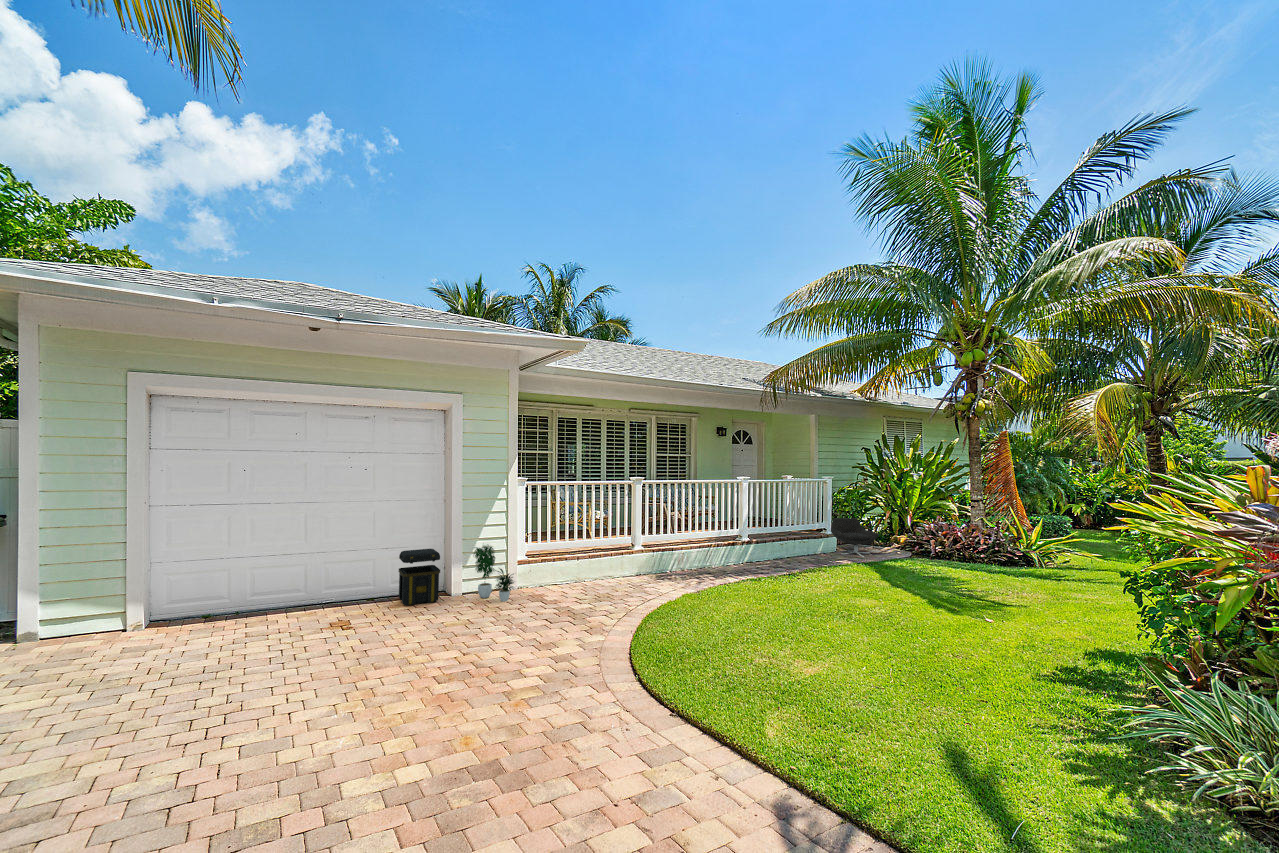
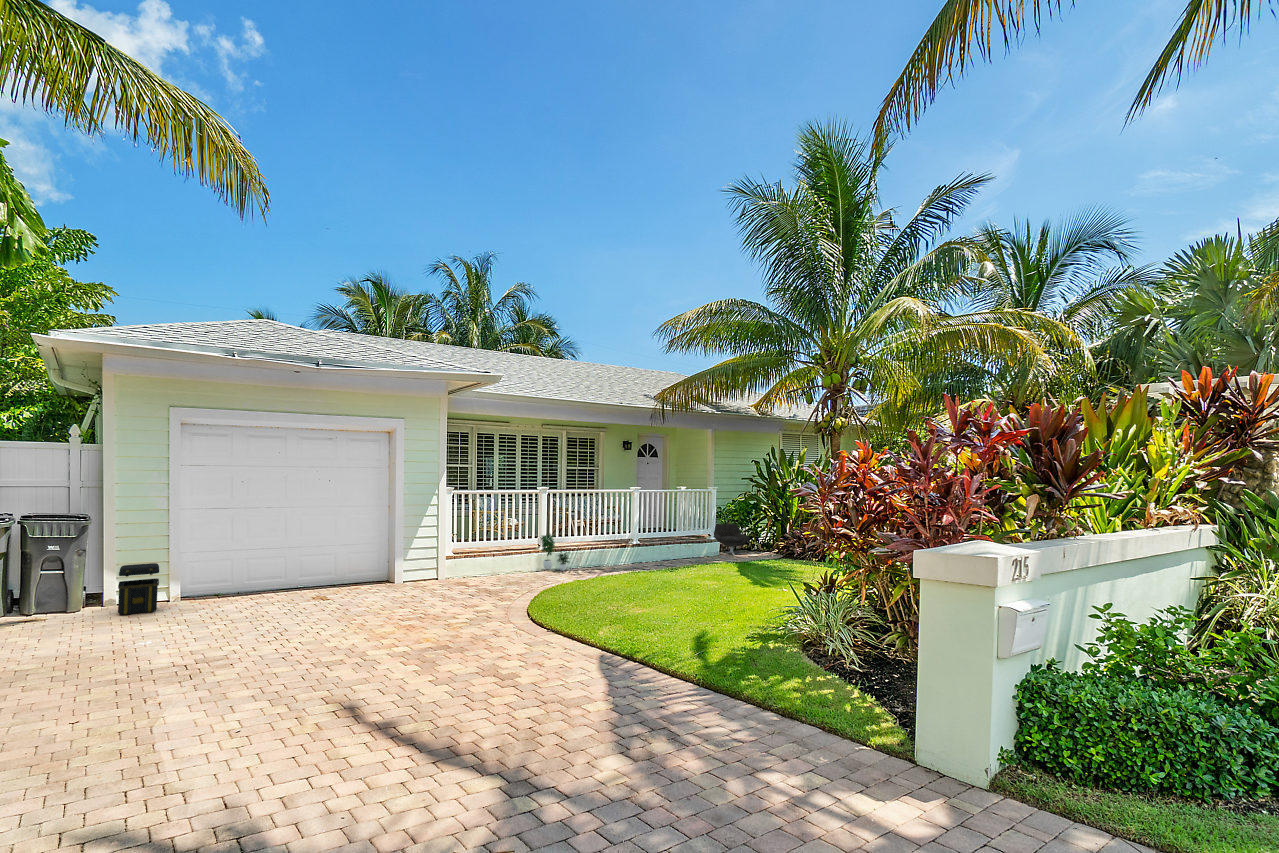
potted plant: present [474,545,514,601] -> present [541,533,569,571]
toolbox: present [399,549,440,606] -> present [118,563,159,615]

